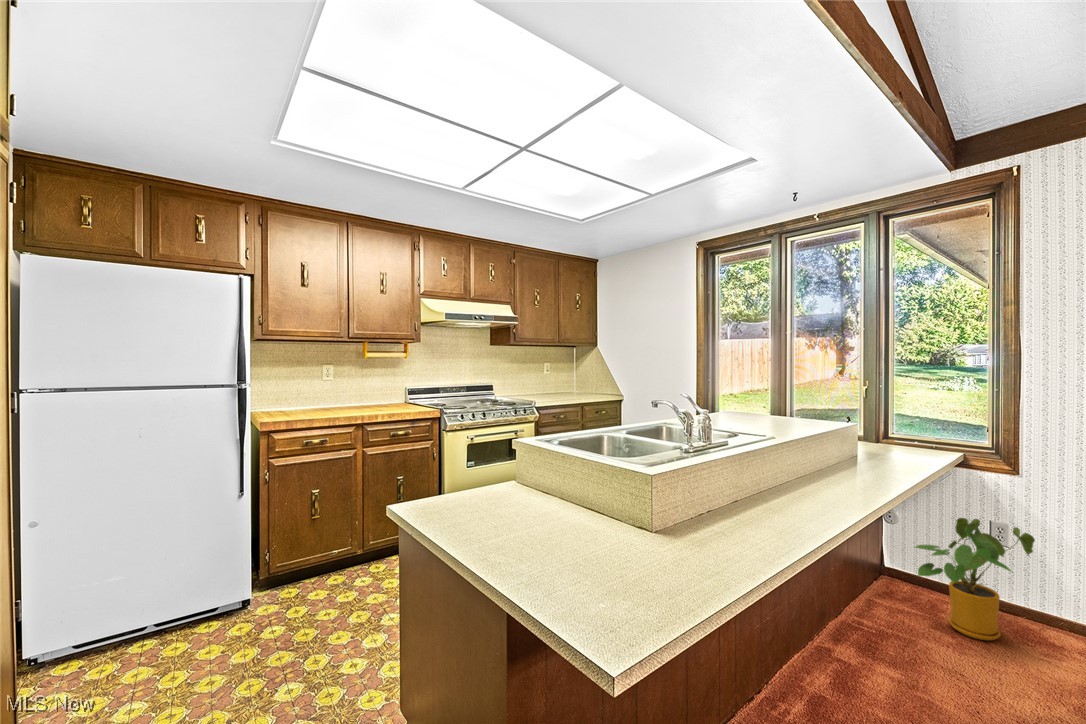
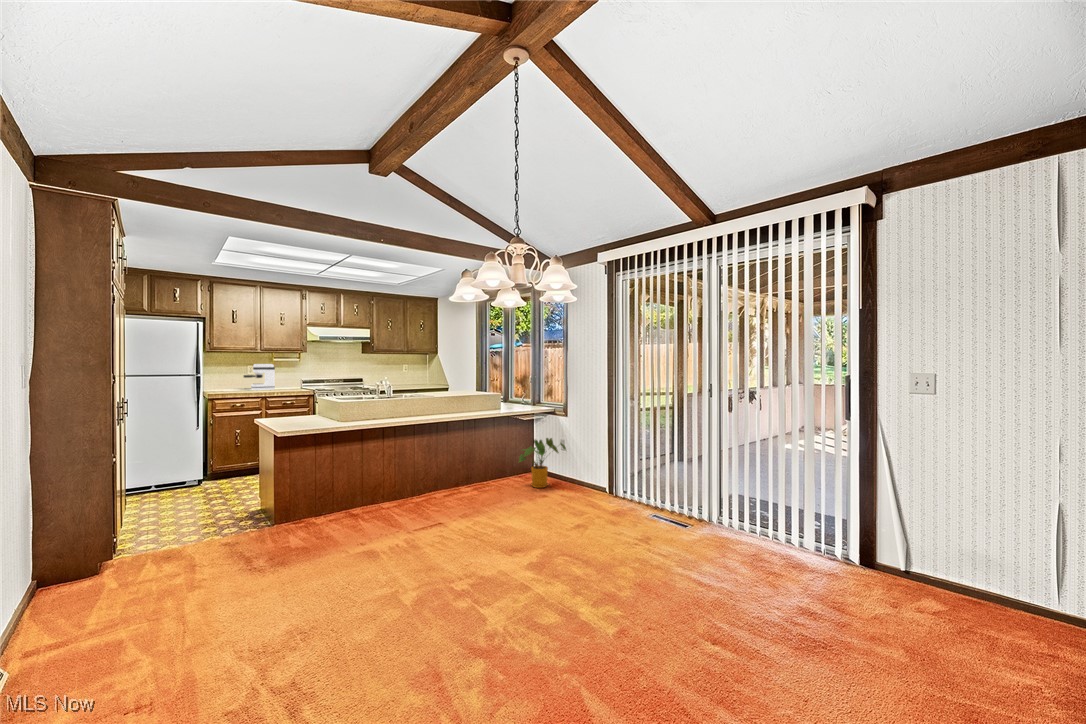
coffee maker: none [319,363,373,412] -> present [244,364,275,391]

